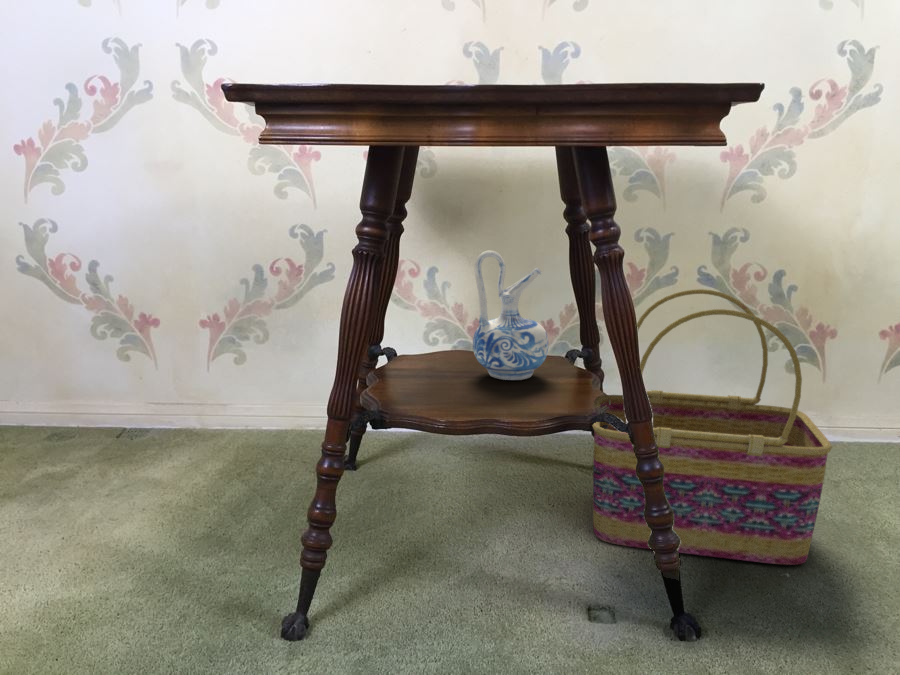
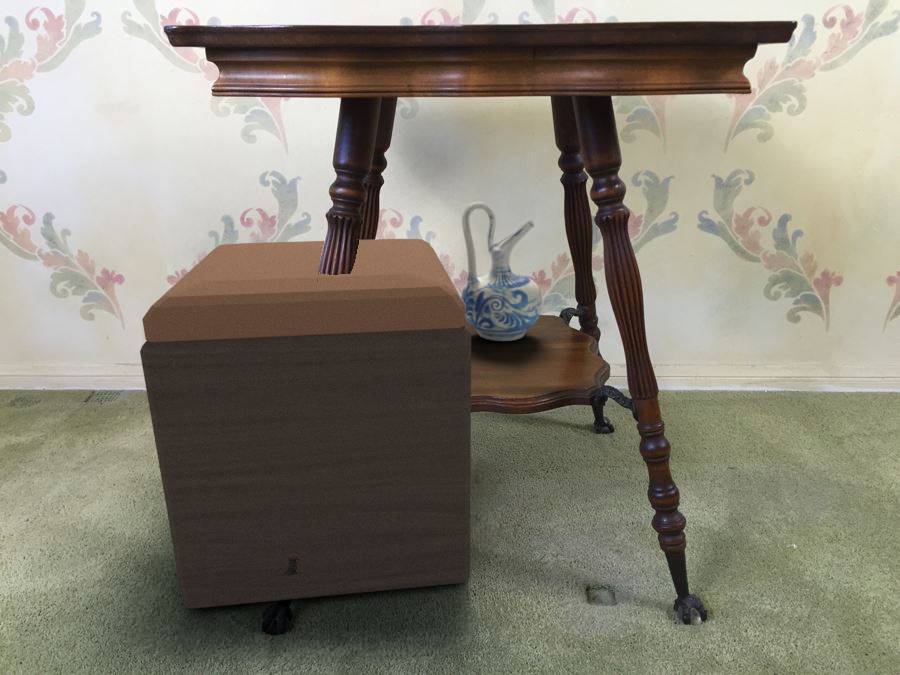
footstool: none [187,282,480,616] -> present [140,239,471,609]
basket: present [592,289,832,565] -> none [590,243,846,534]

